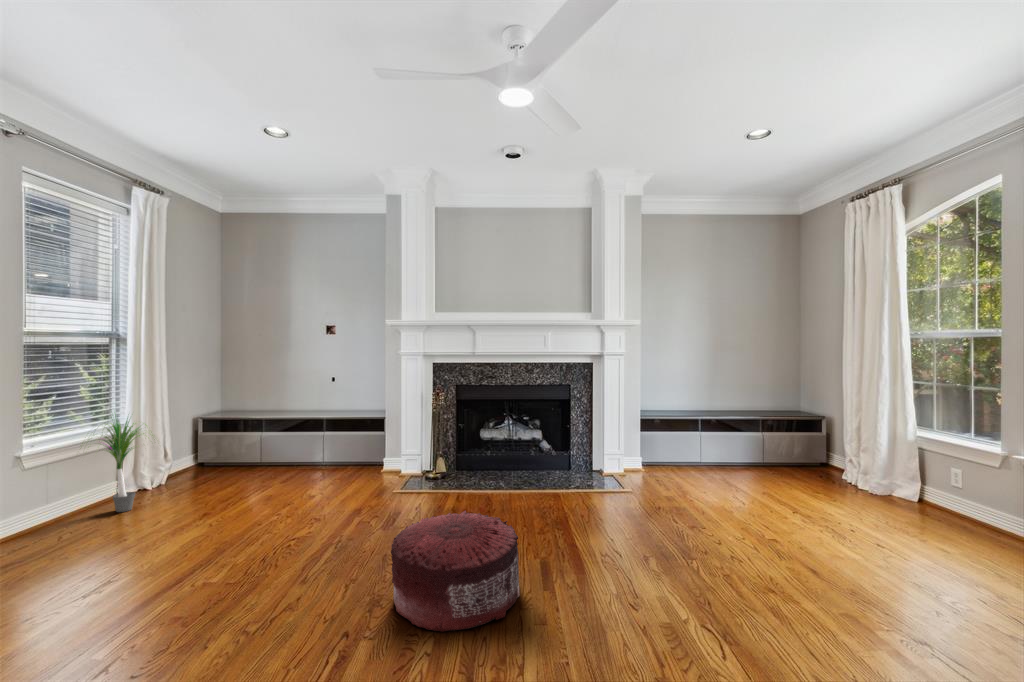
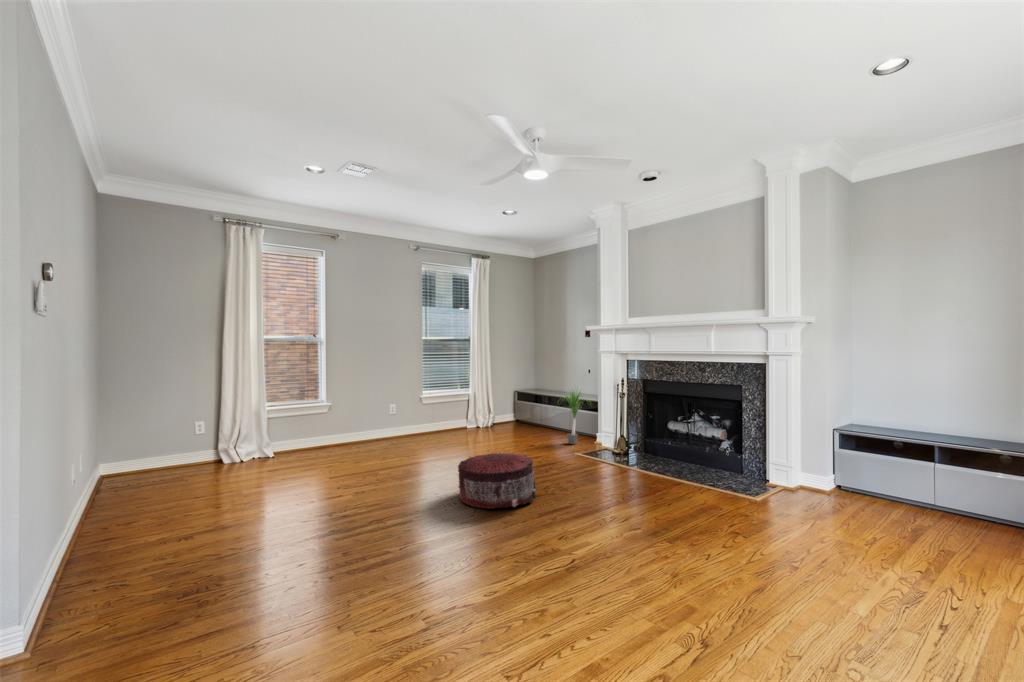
potted plant: present [95,415,146,512] -> present [566,391,580,444]

